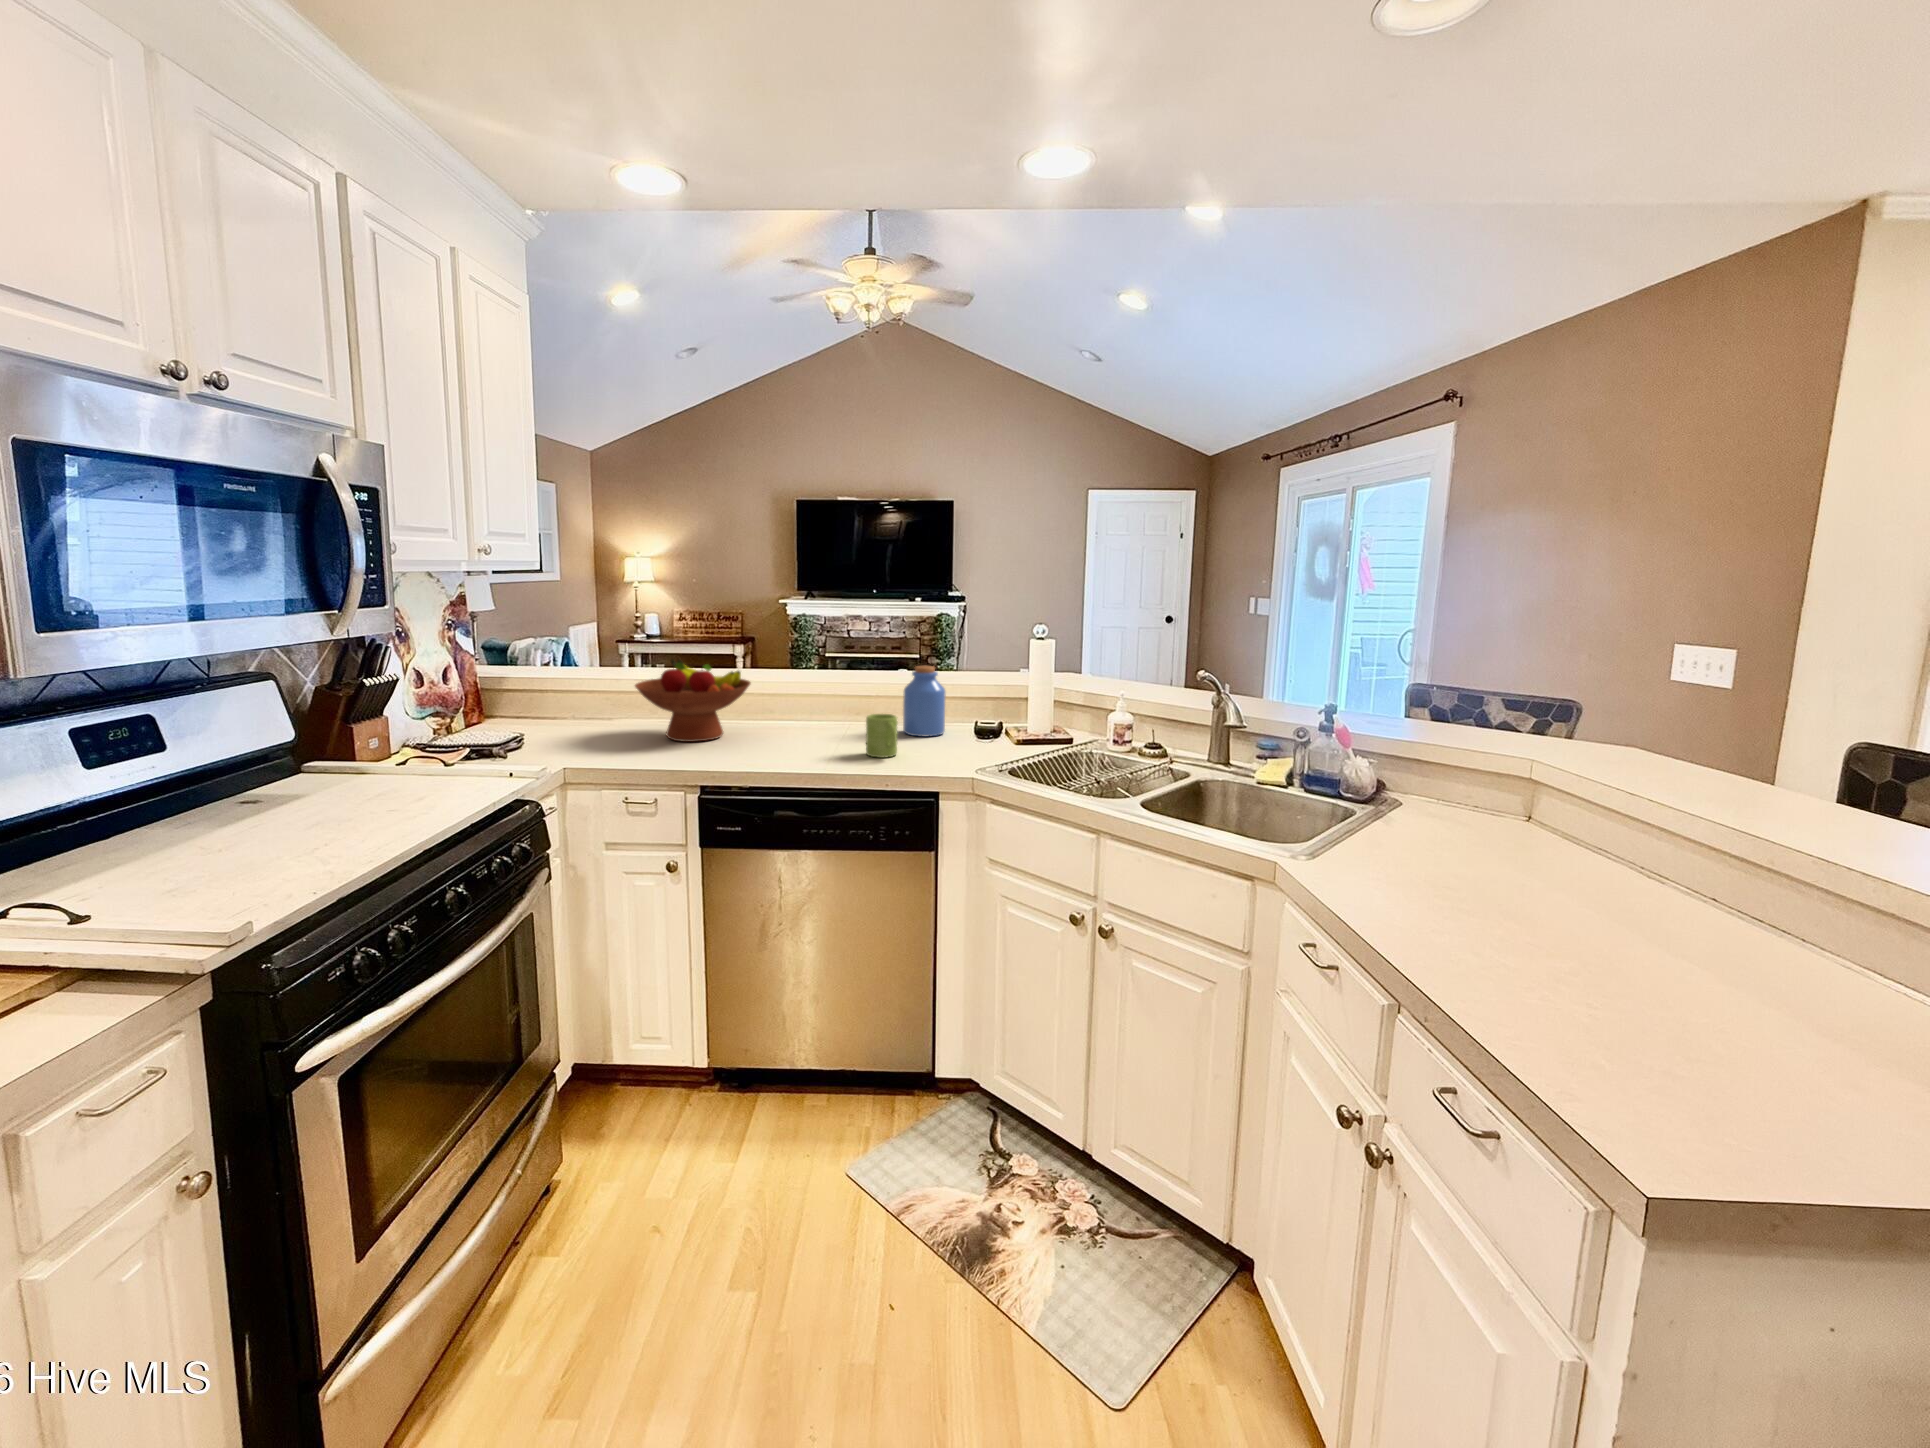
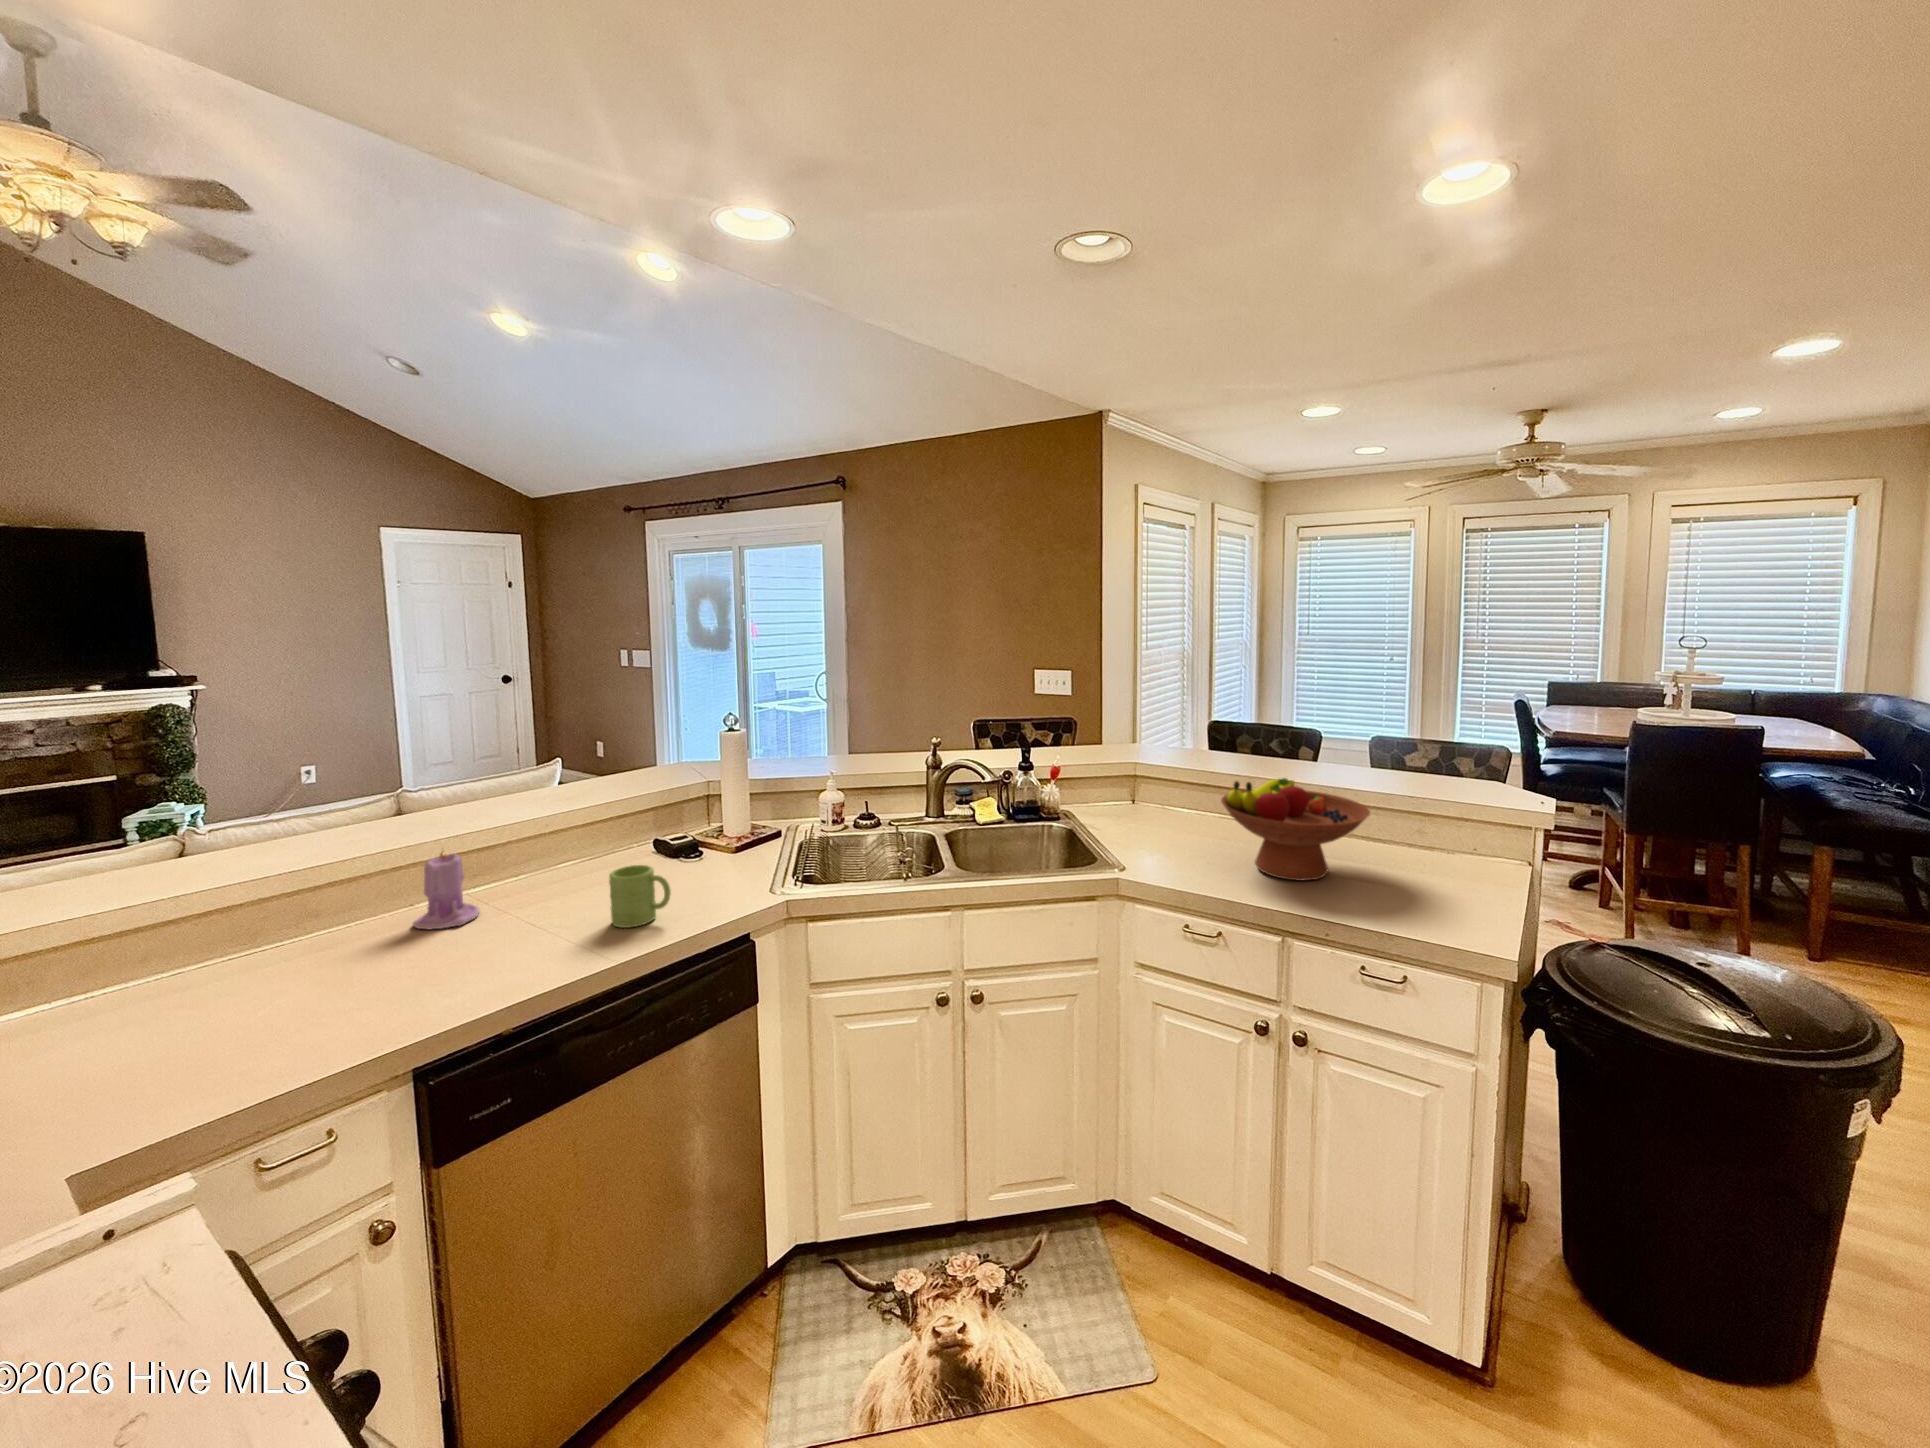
fruit bowl: present [635,660,751,742] -> present [1221,778,1370,881]
jar: present [903,666,946,736] -> none [565,791,628,886]
candle: none [805,680,843,733] -> present [413,852,480,930]

